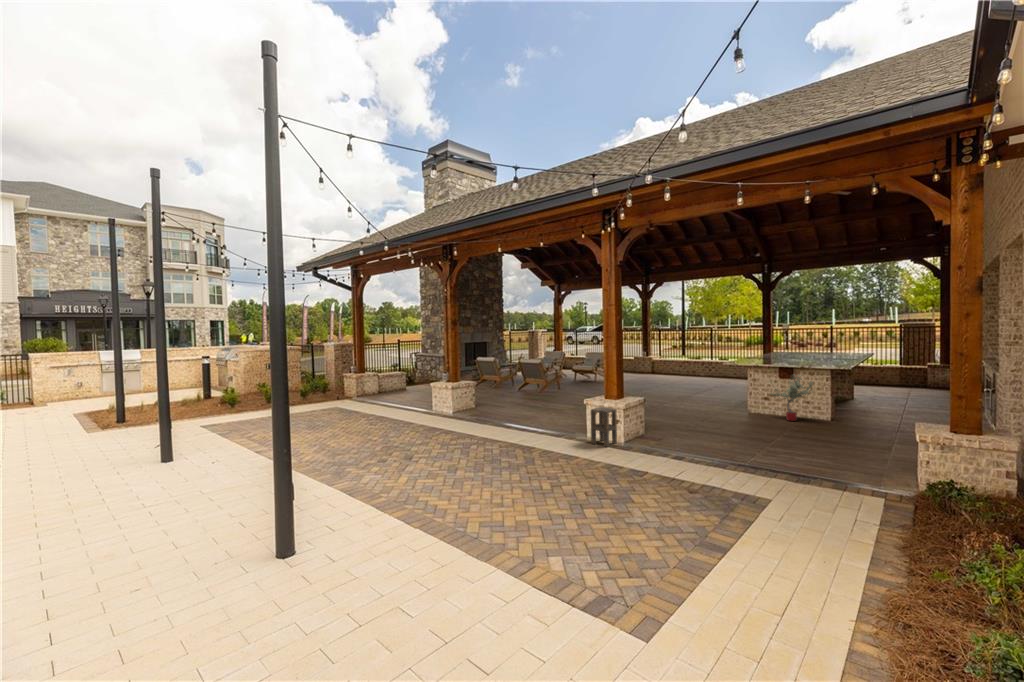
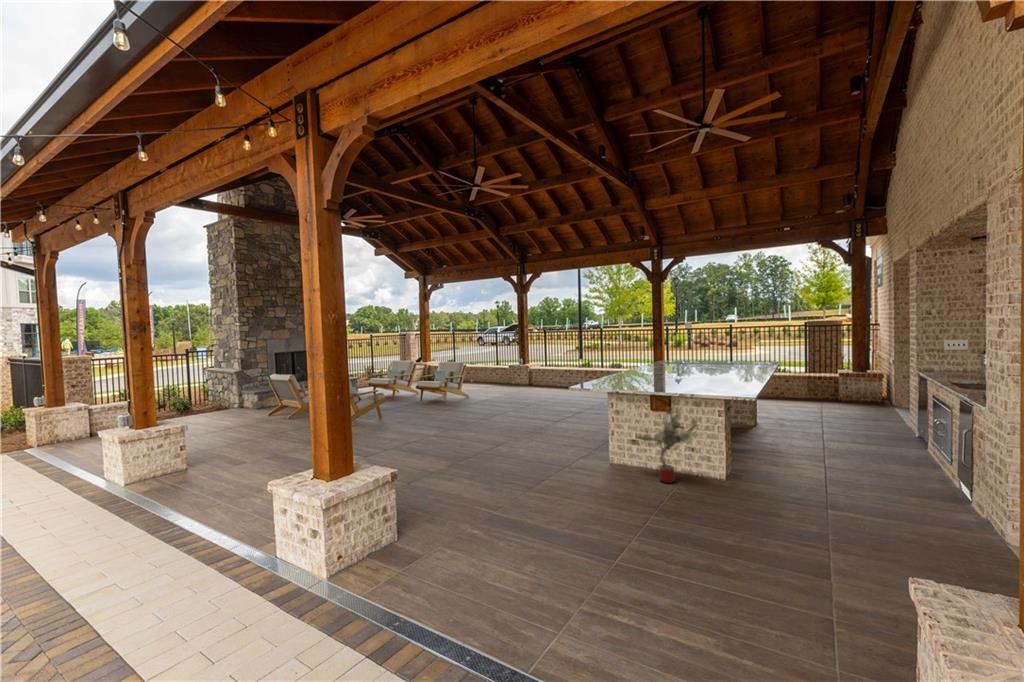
side table: present [591,407,617,447] -> none [241,503,305,606]

